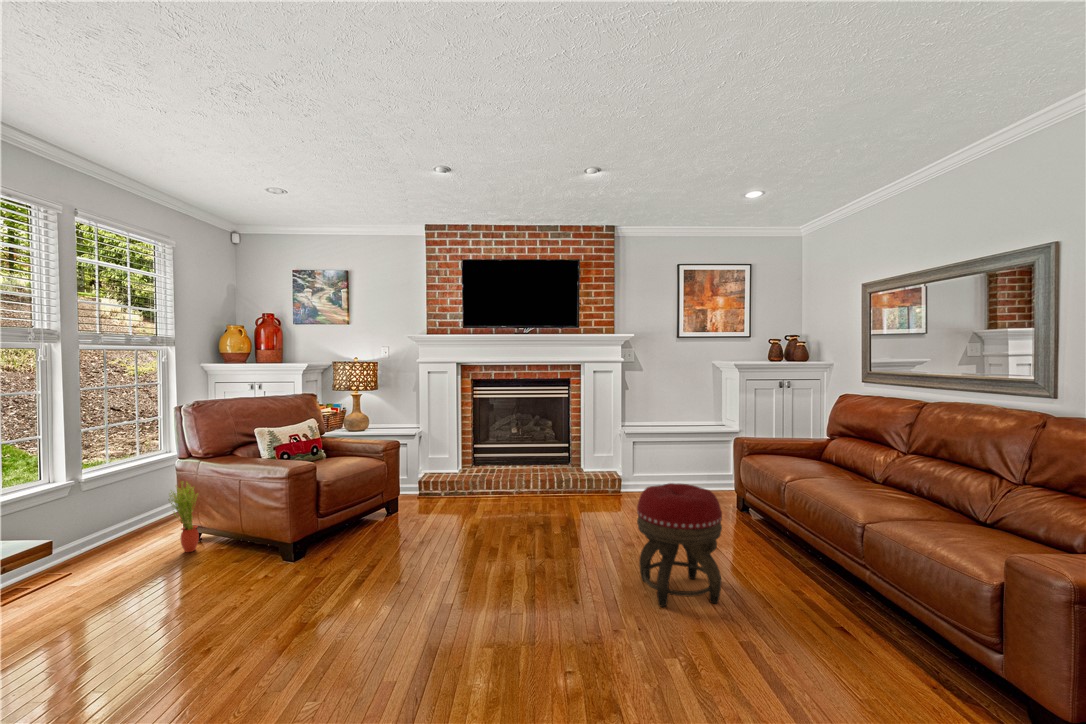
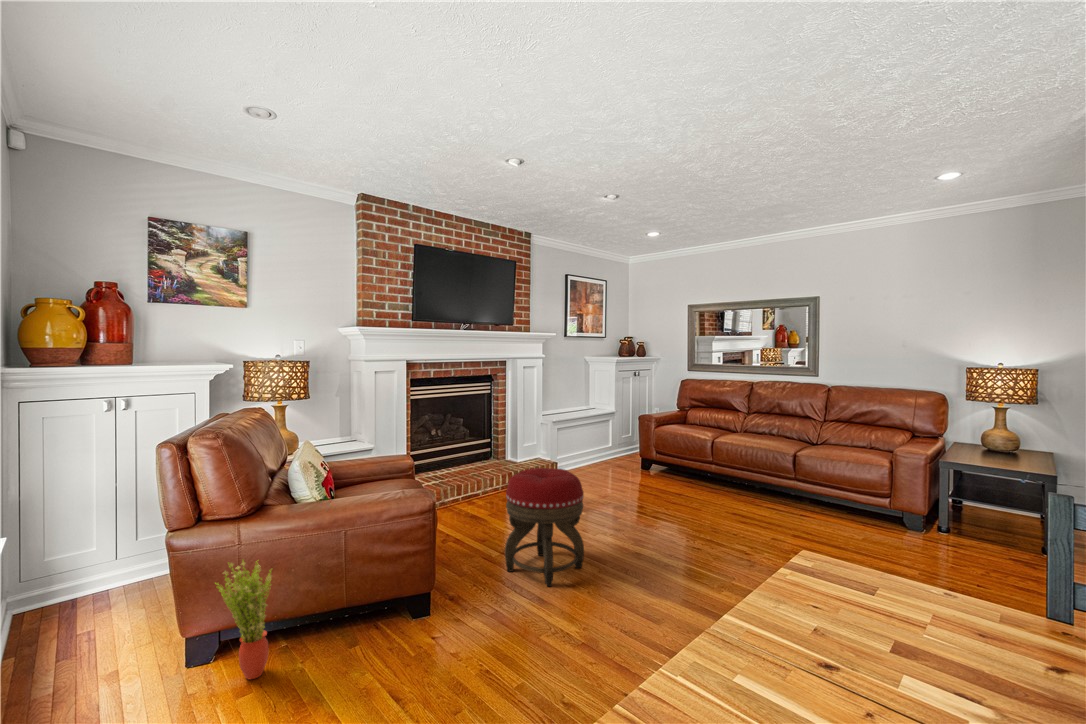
footstool: present [637,483,722,607] -> present [505,468,584,586]

